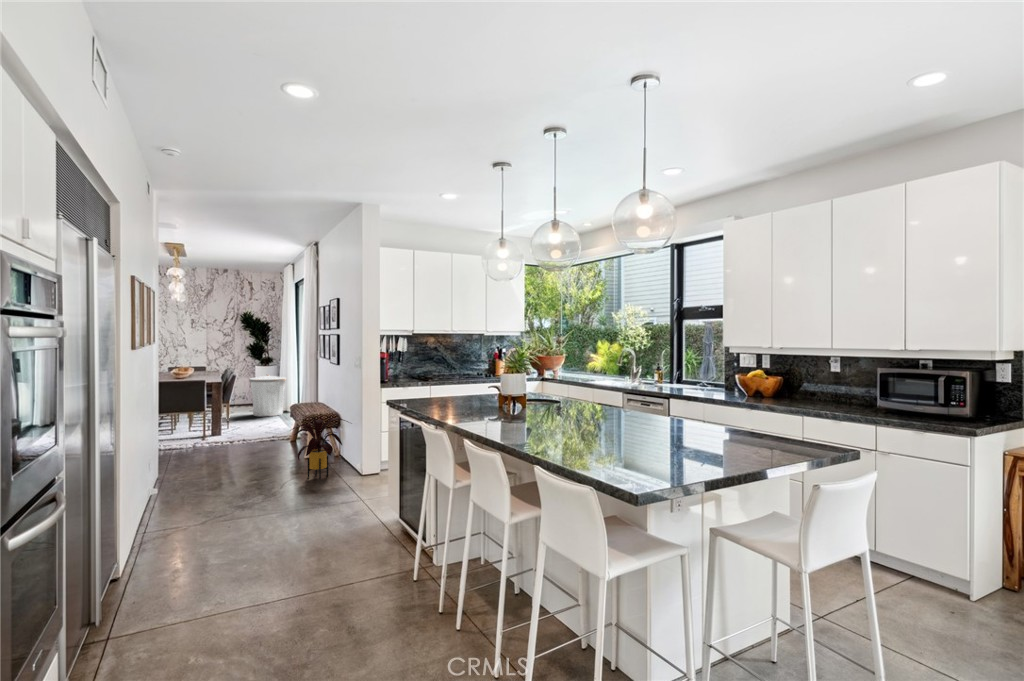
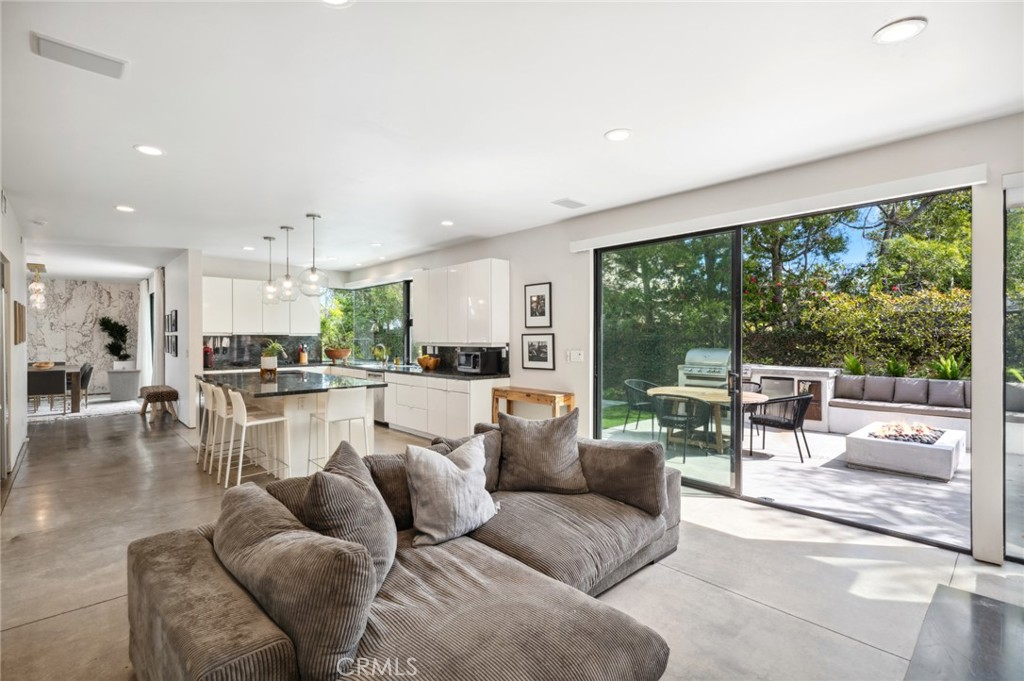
house plant: present [292,418,348,478] -> none [133,391,183,431]

